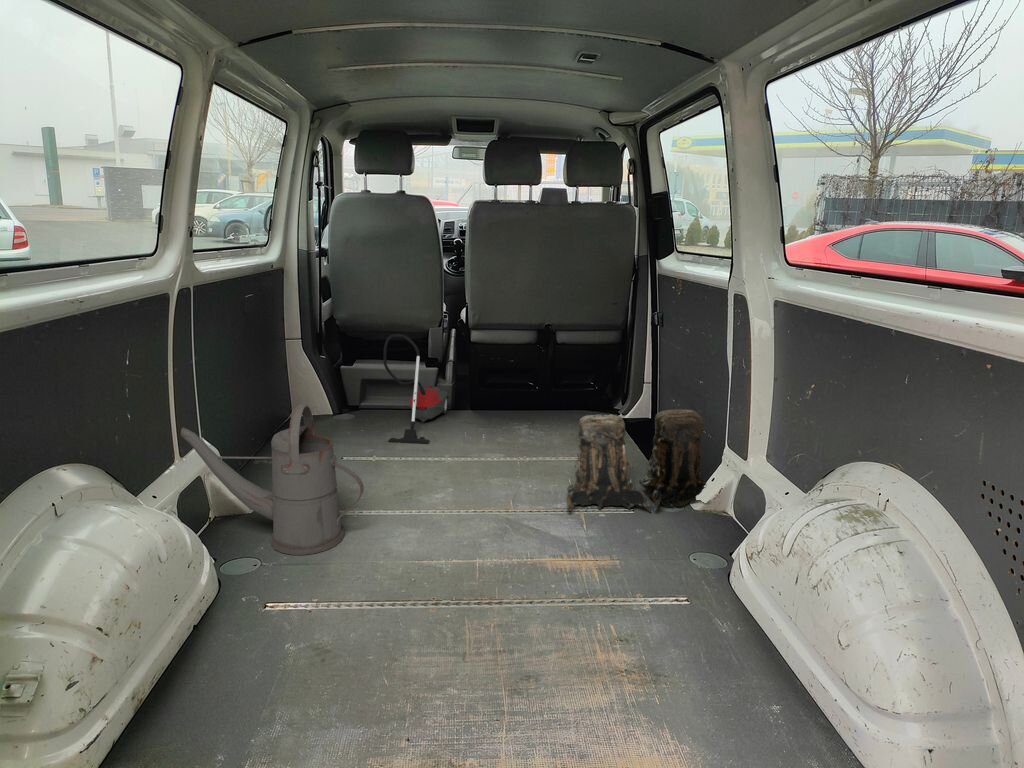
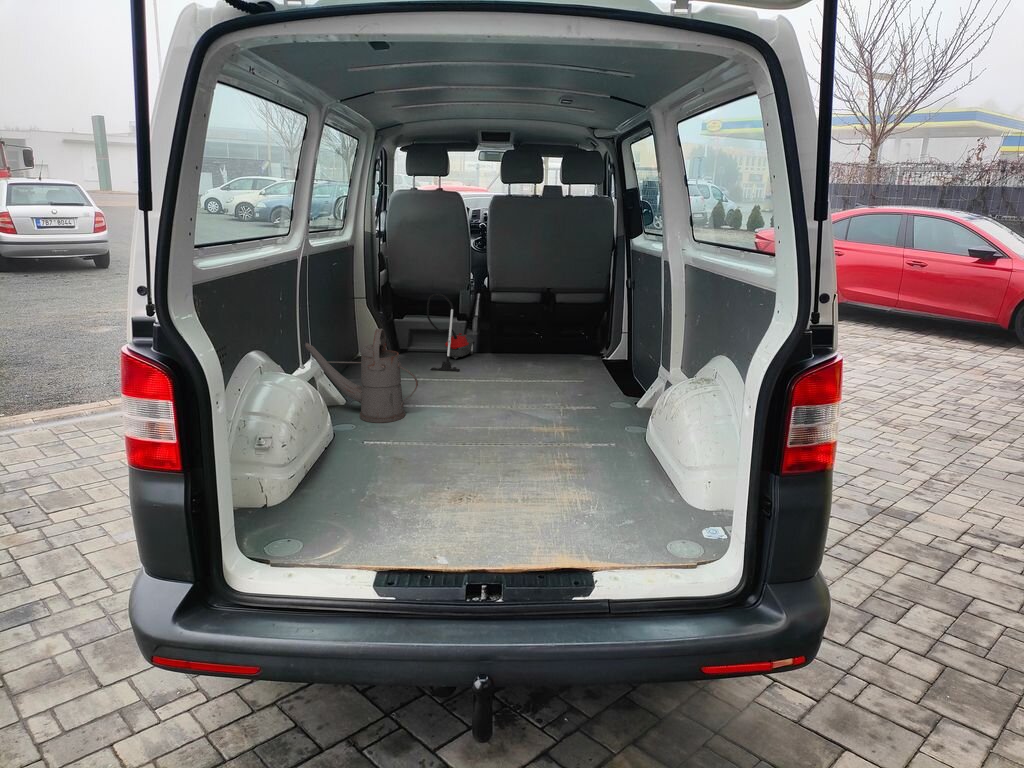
backpack: present [566,409,706,512] -> none [550,339,649,407]

